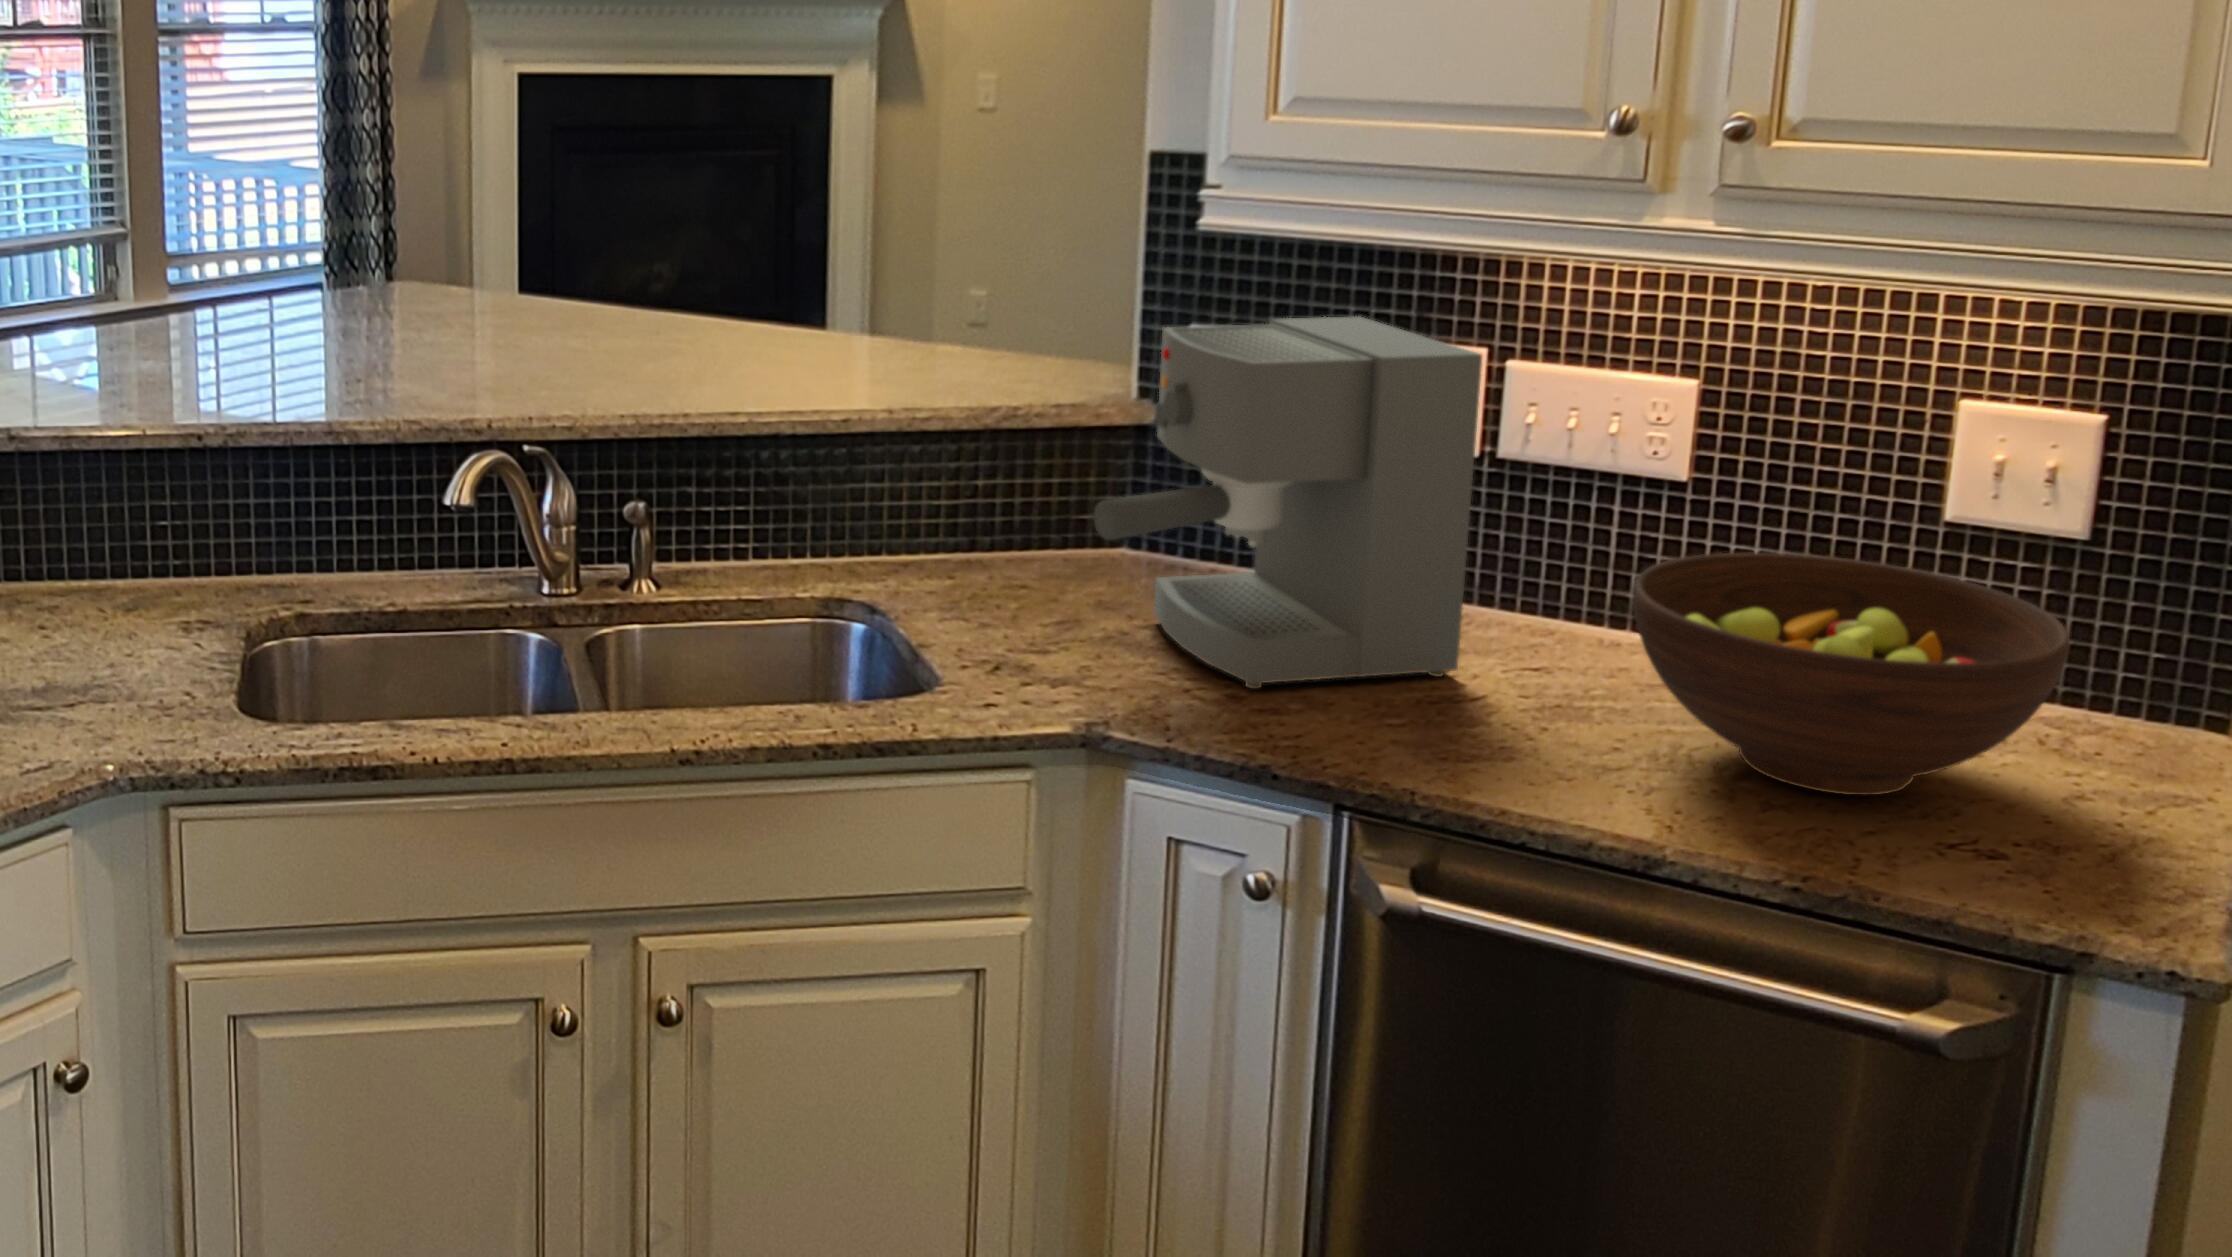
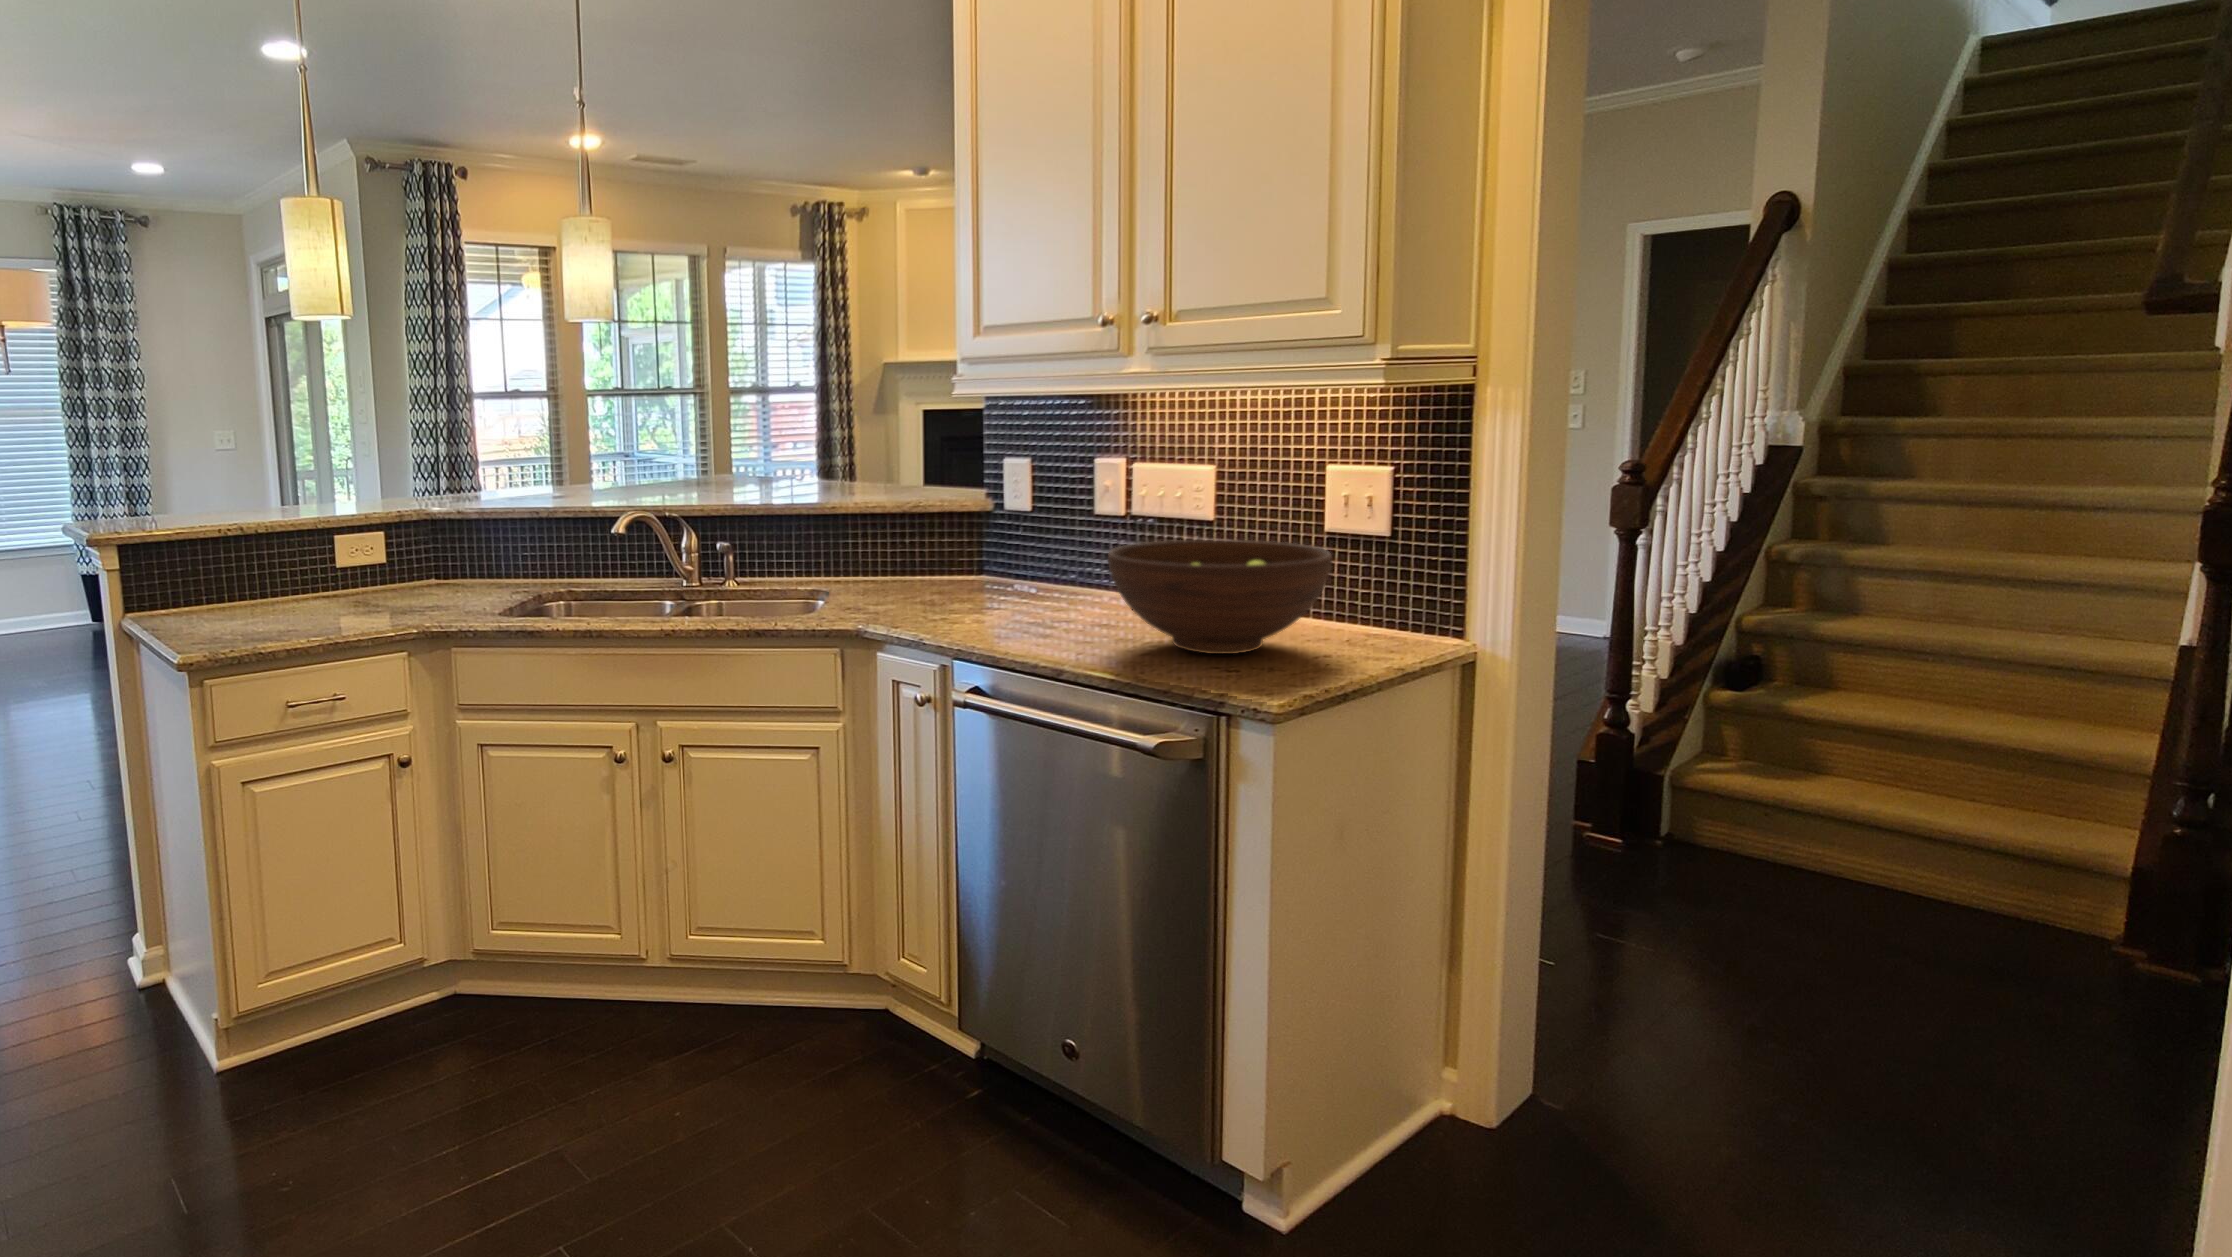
coffee maker: present [1094,316,1482,688] -> none [889,438,1082,618]

